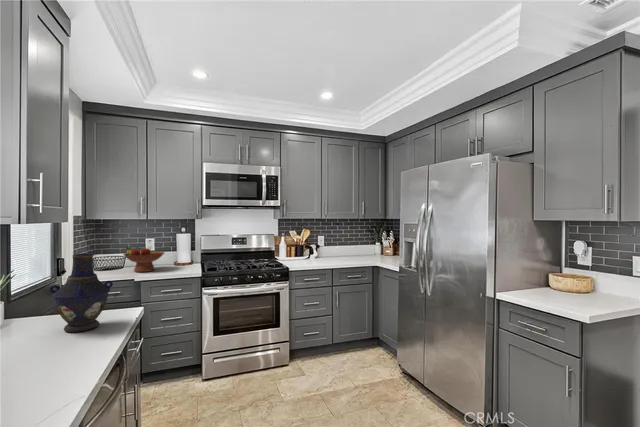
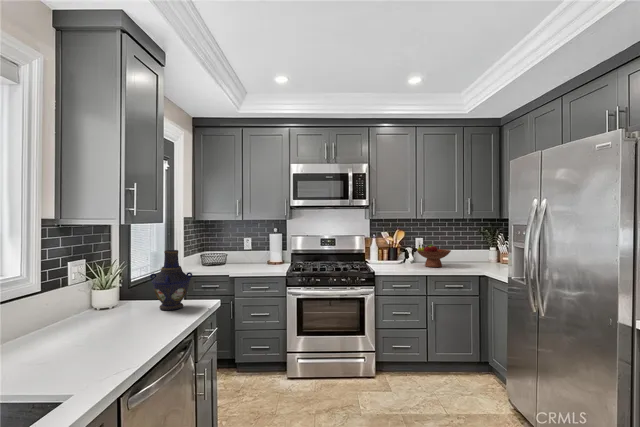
fruit bowl: present [123,247,164,272] -> present [416,244,451,267]

